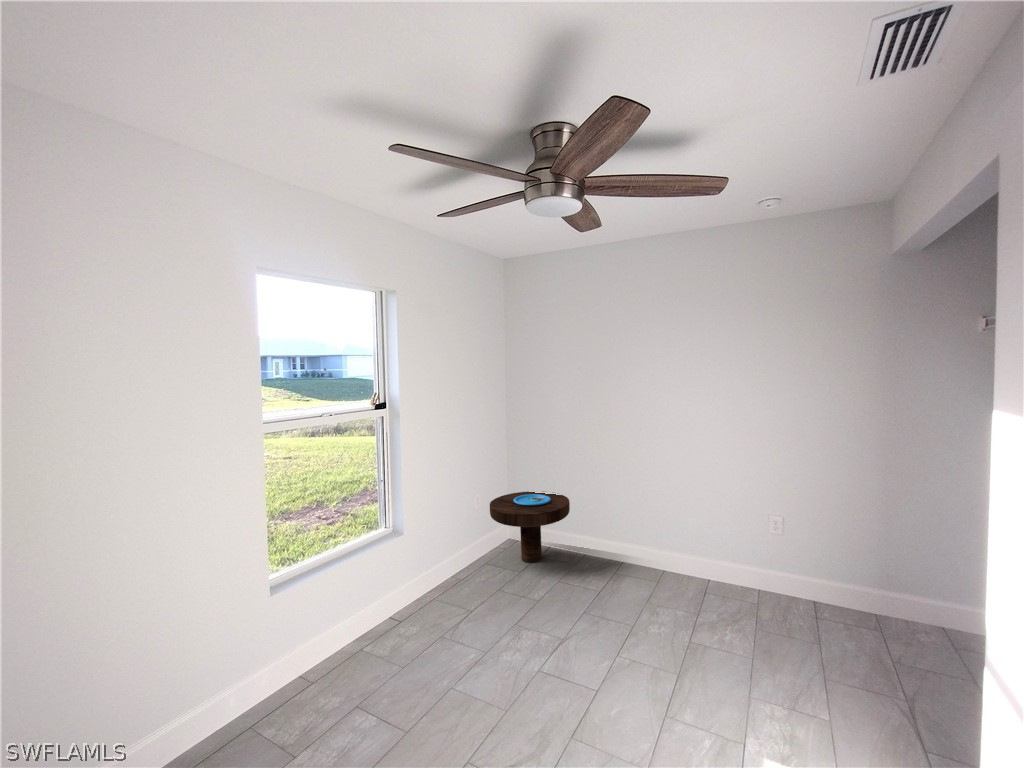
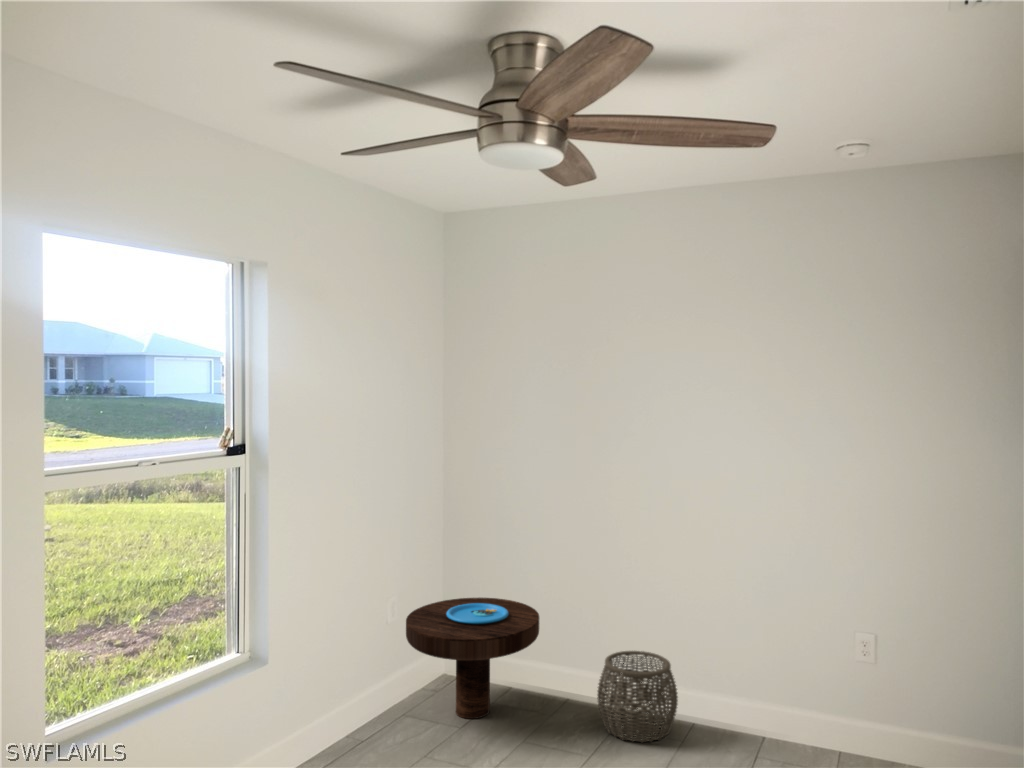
woven basket: none [607,520,657,574] -> present [597,651,678,742]

